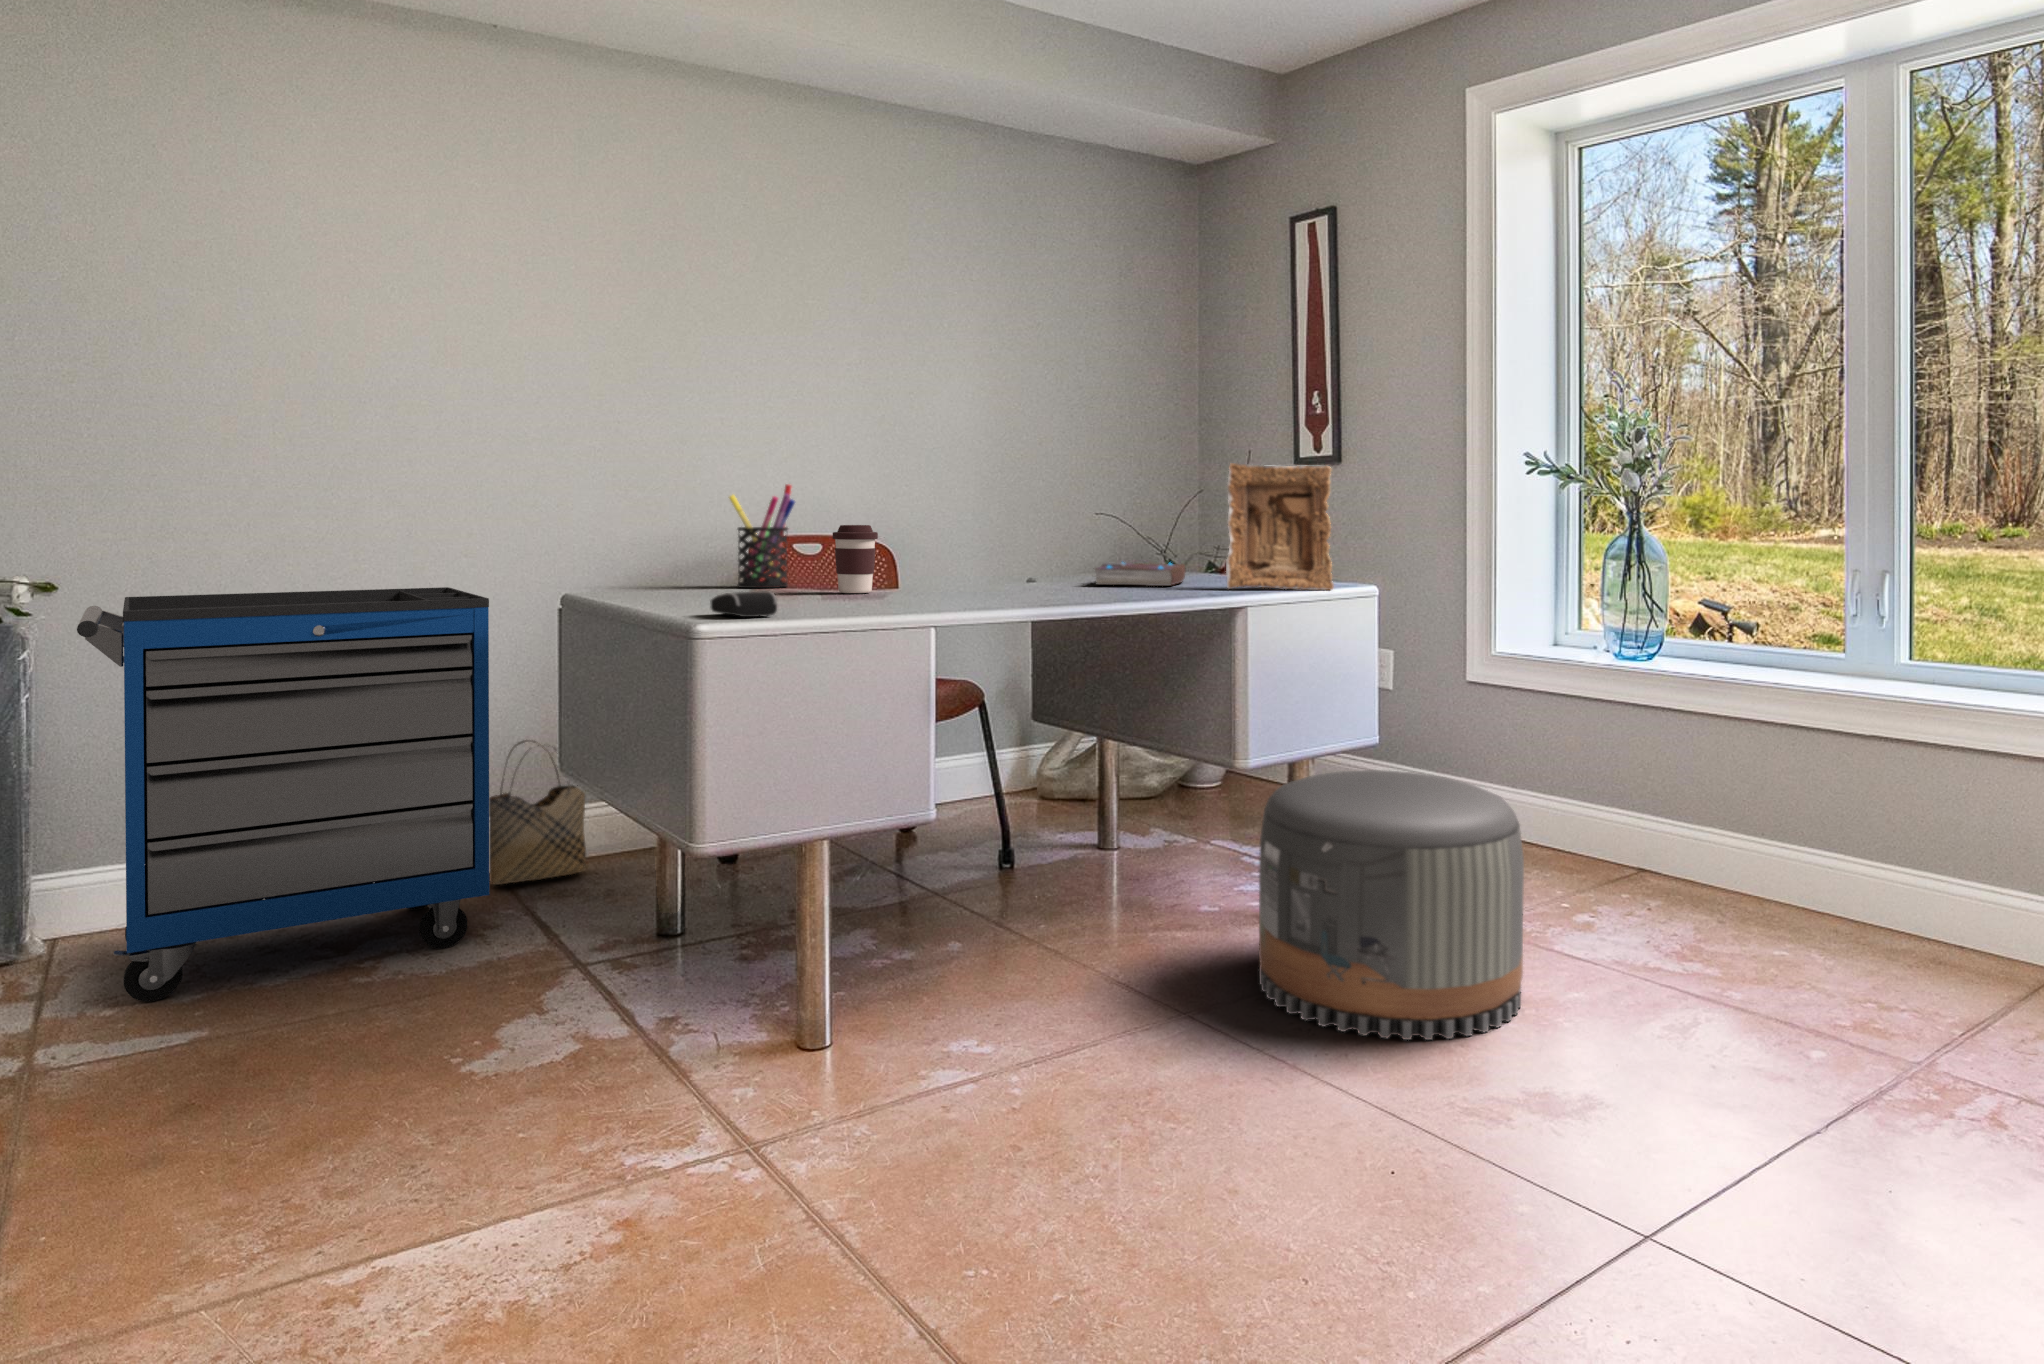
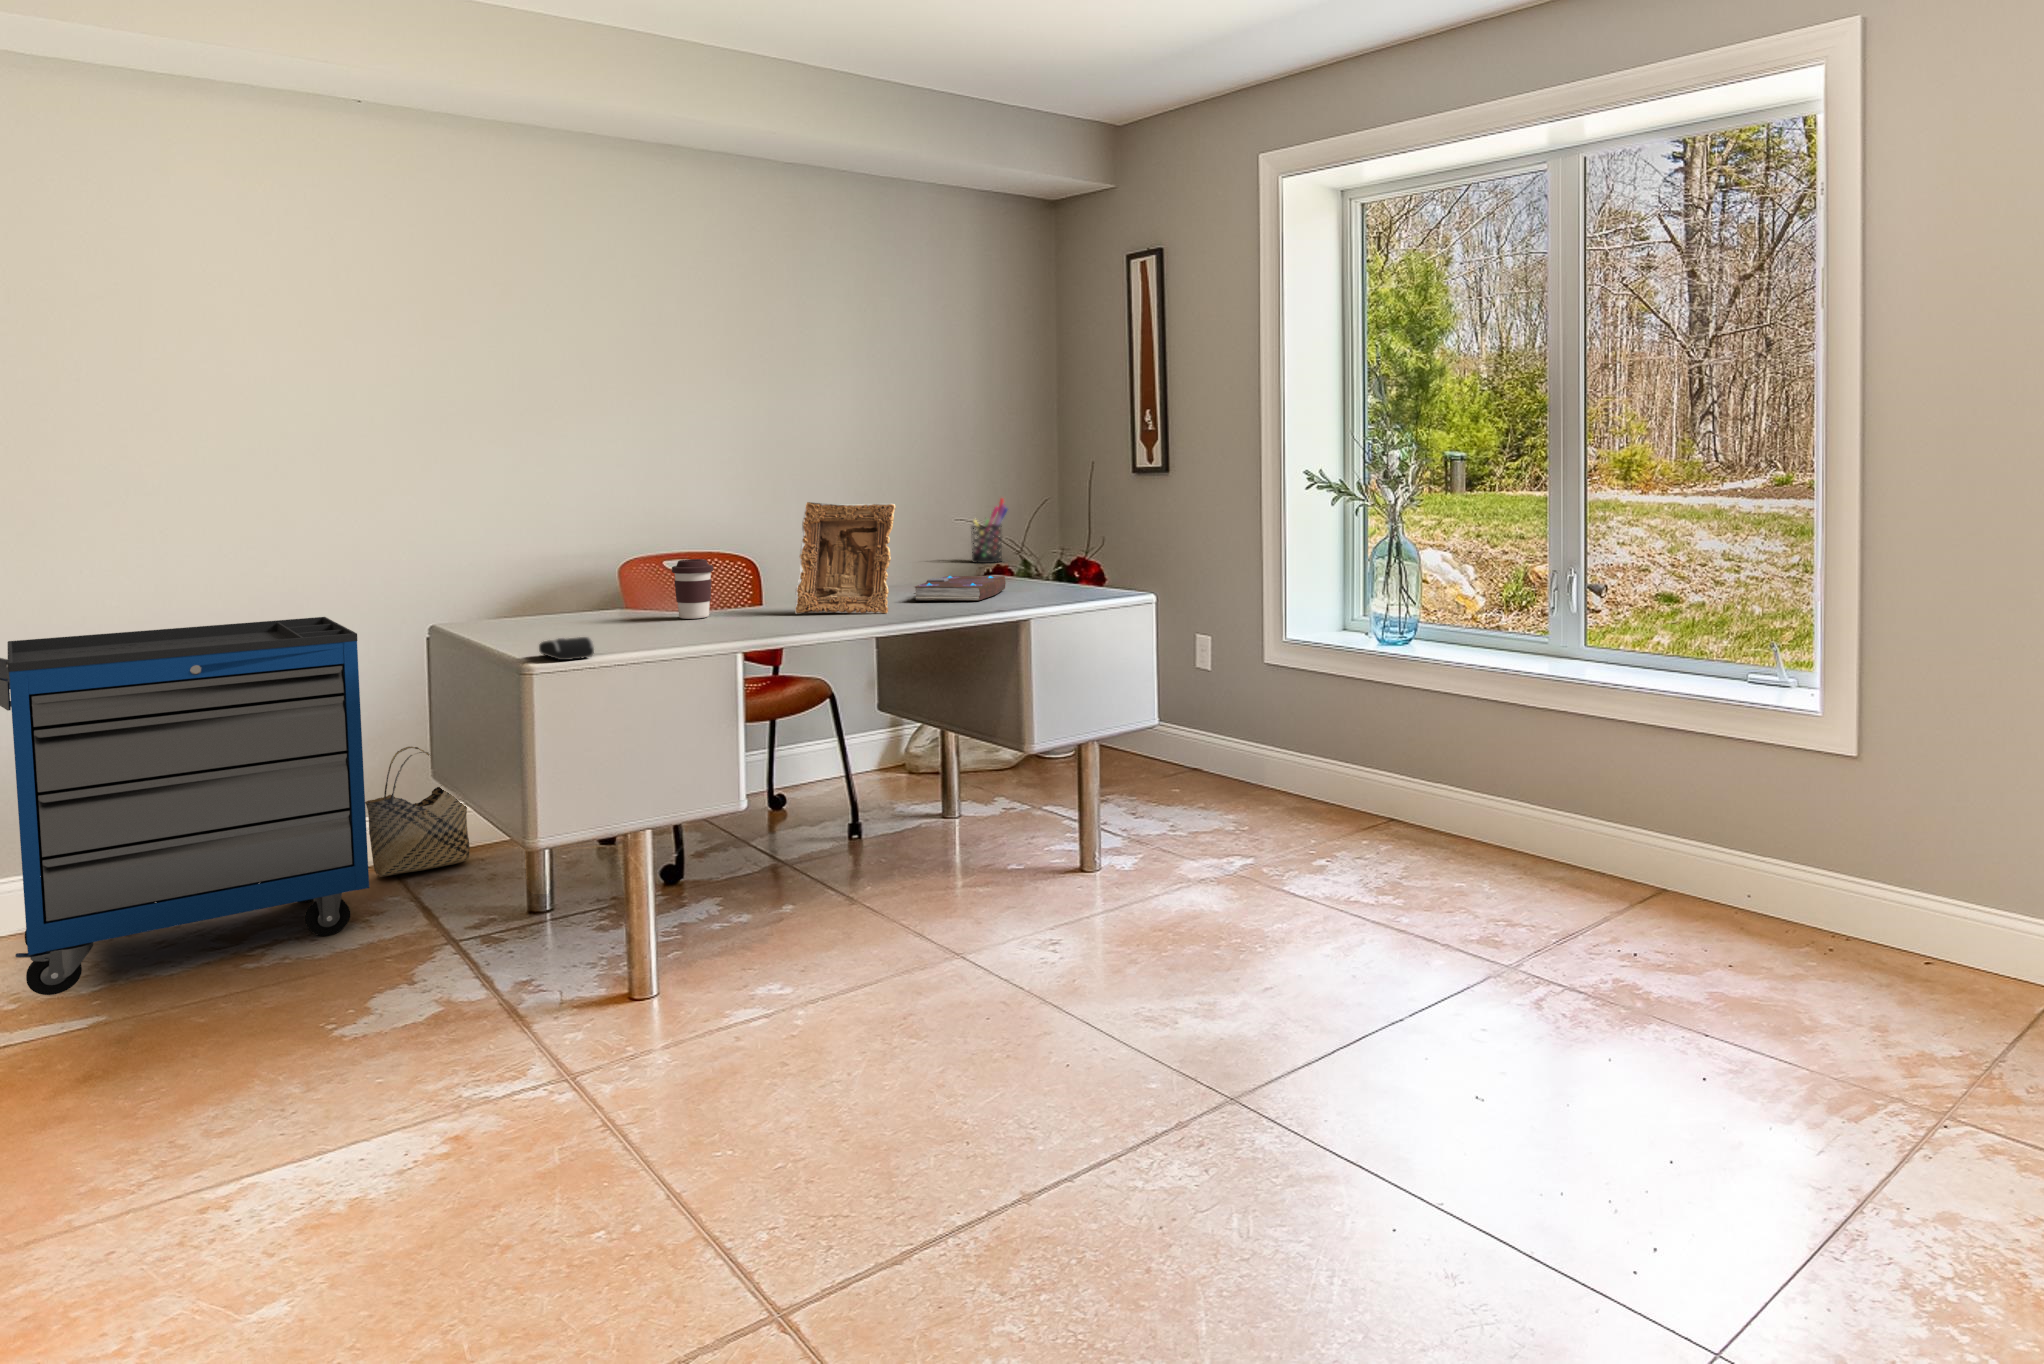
picture frame: present [1226,463,1334,590] -> present [795,502,896,614]
pen holder: present [729,485,795,588] -> present [971,498,1007,563]
pouf: present [1259,770,1524,1040] -> none [1024,754,1230,967]

